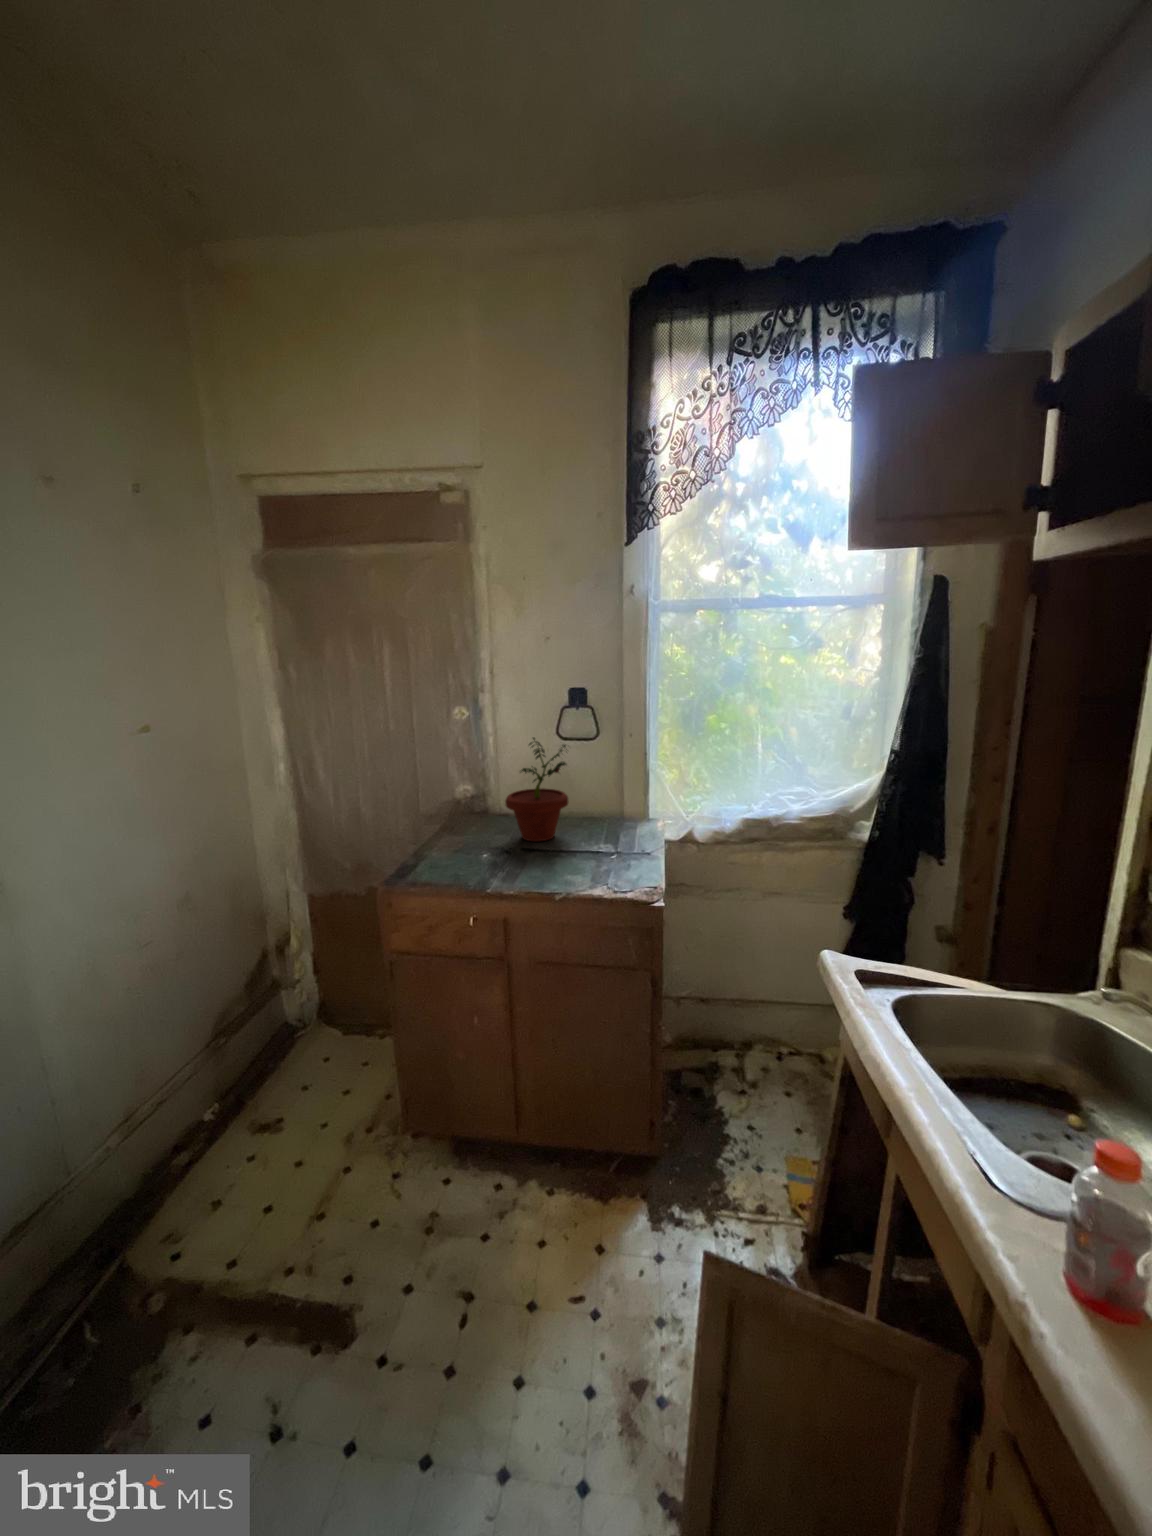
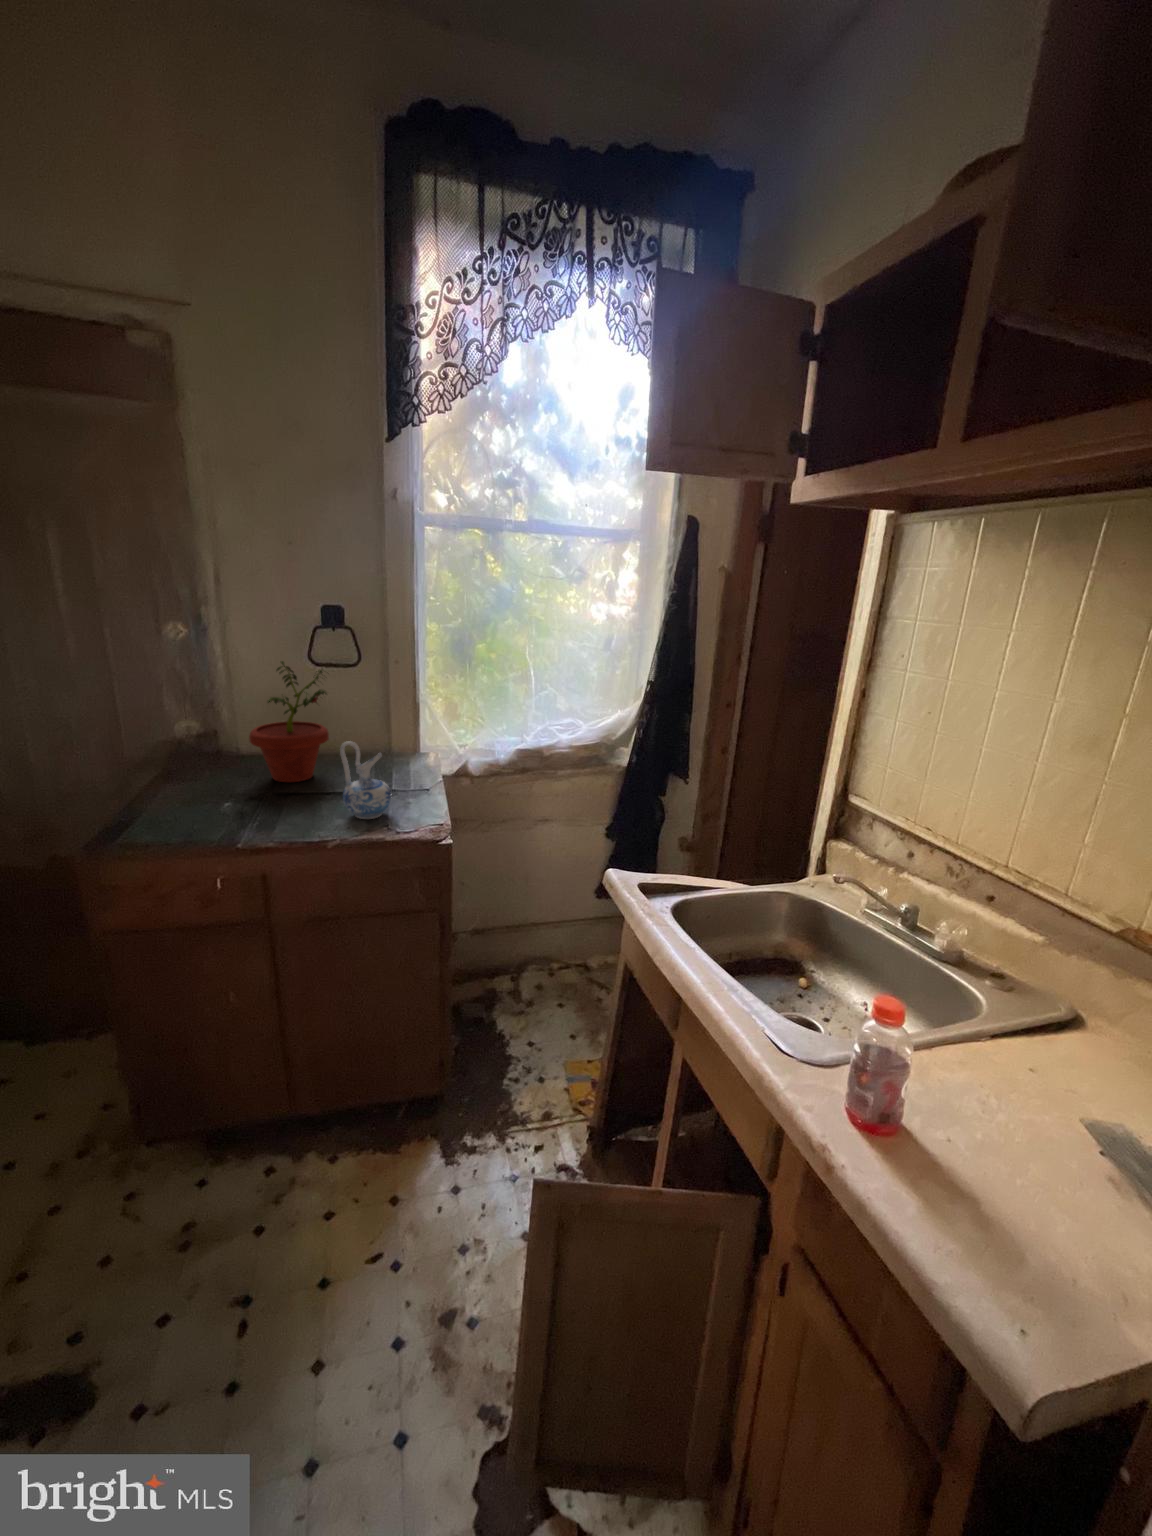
ceramic pitcher: none [571,807,614,878] -> present [340,741,391,819]

